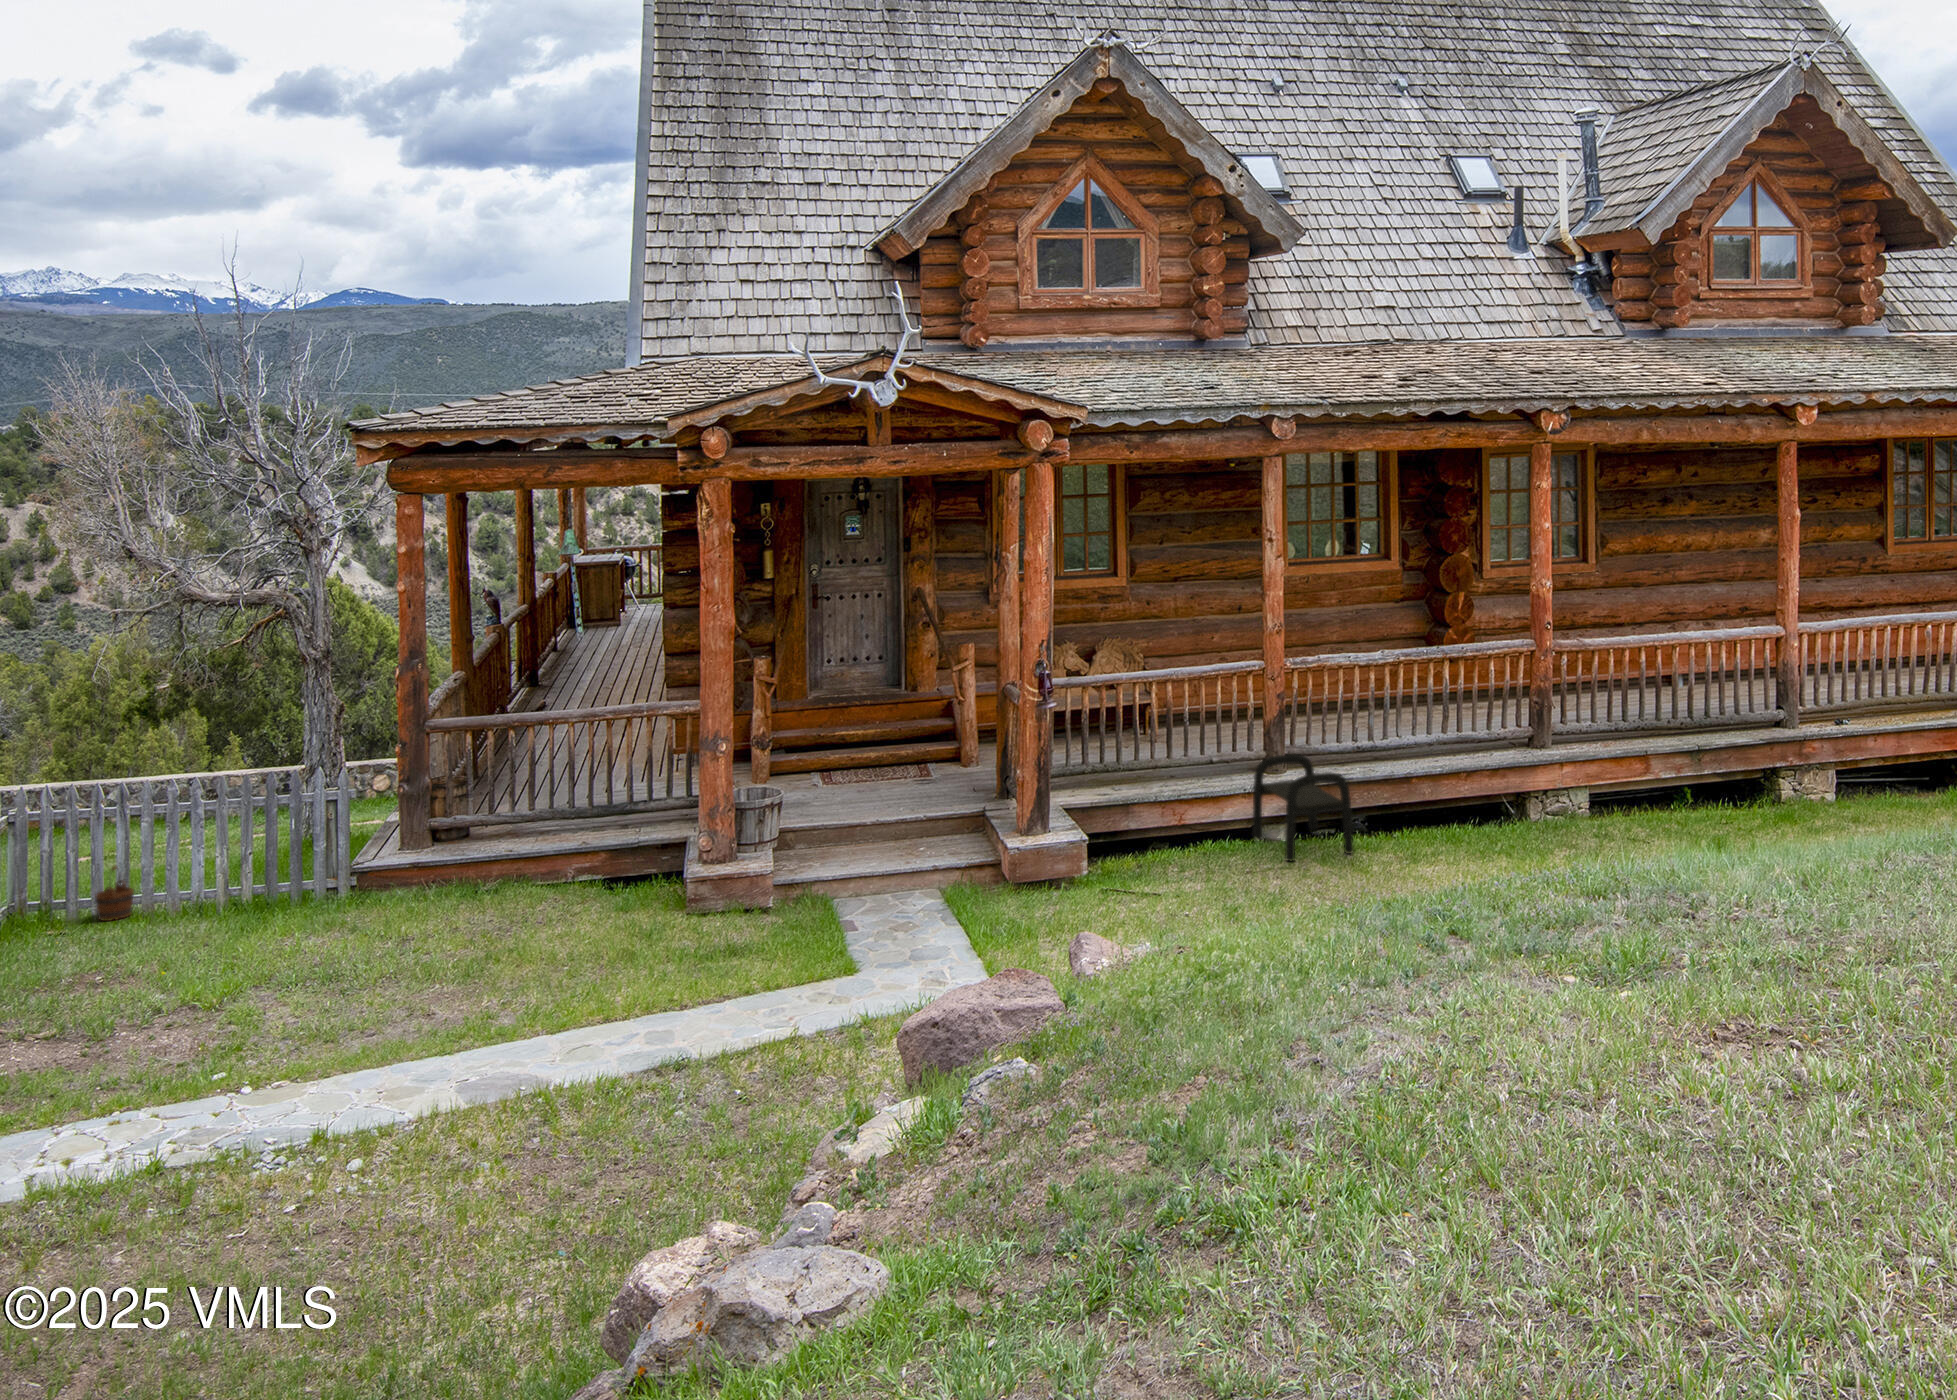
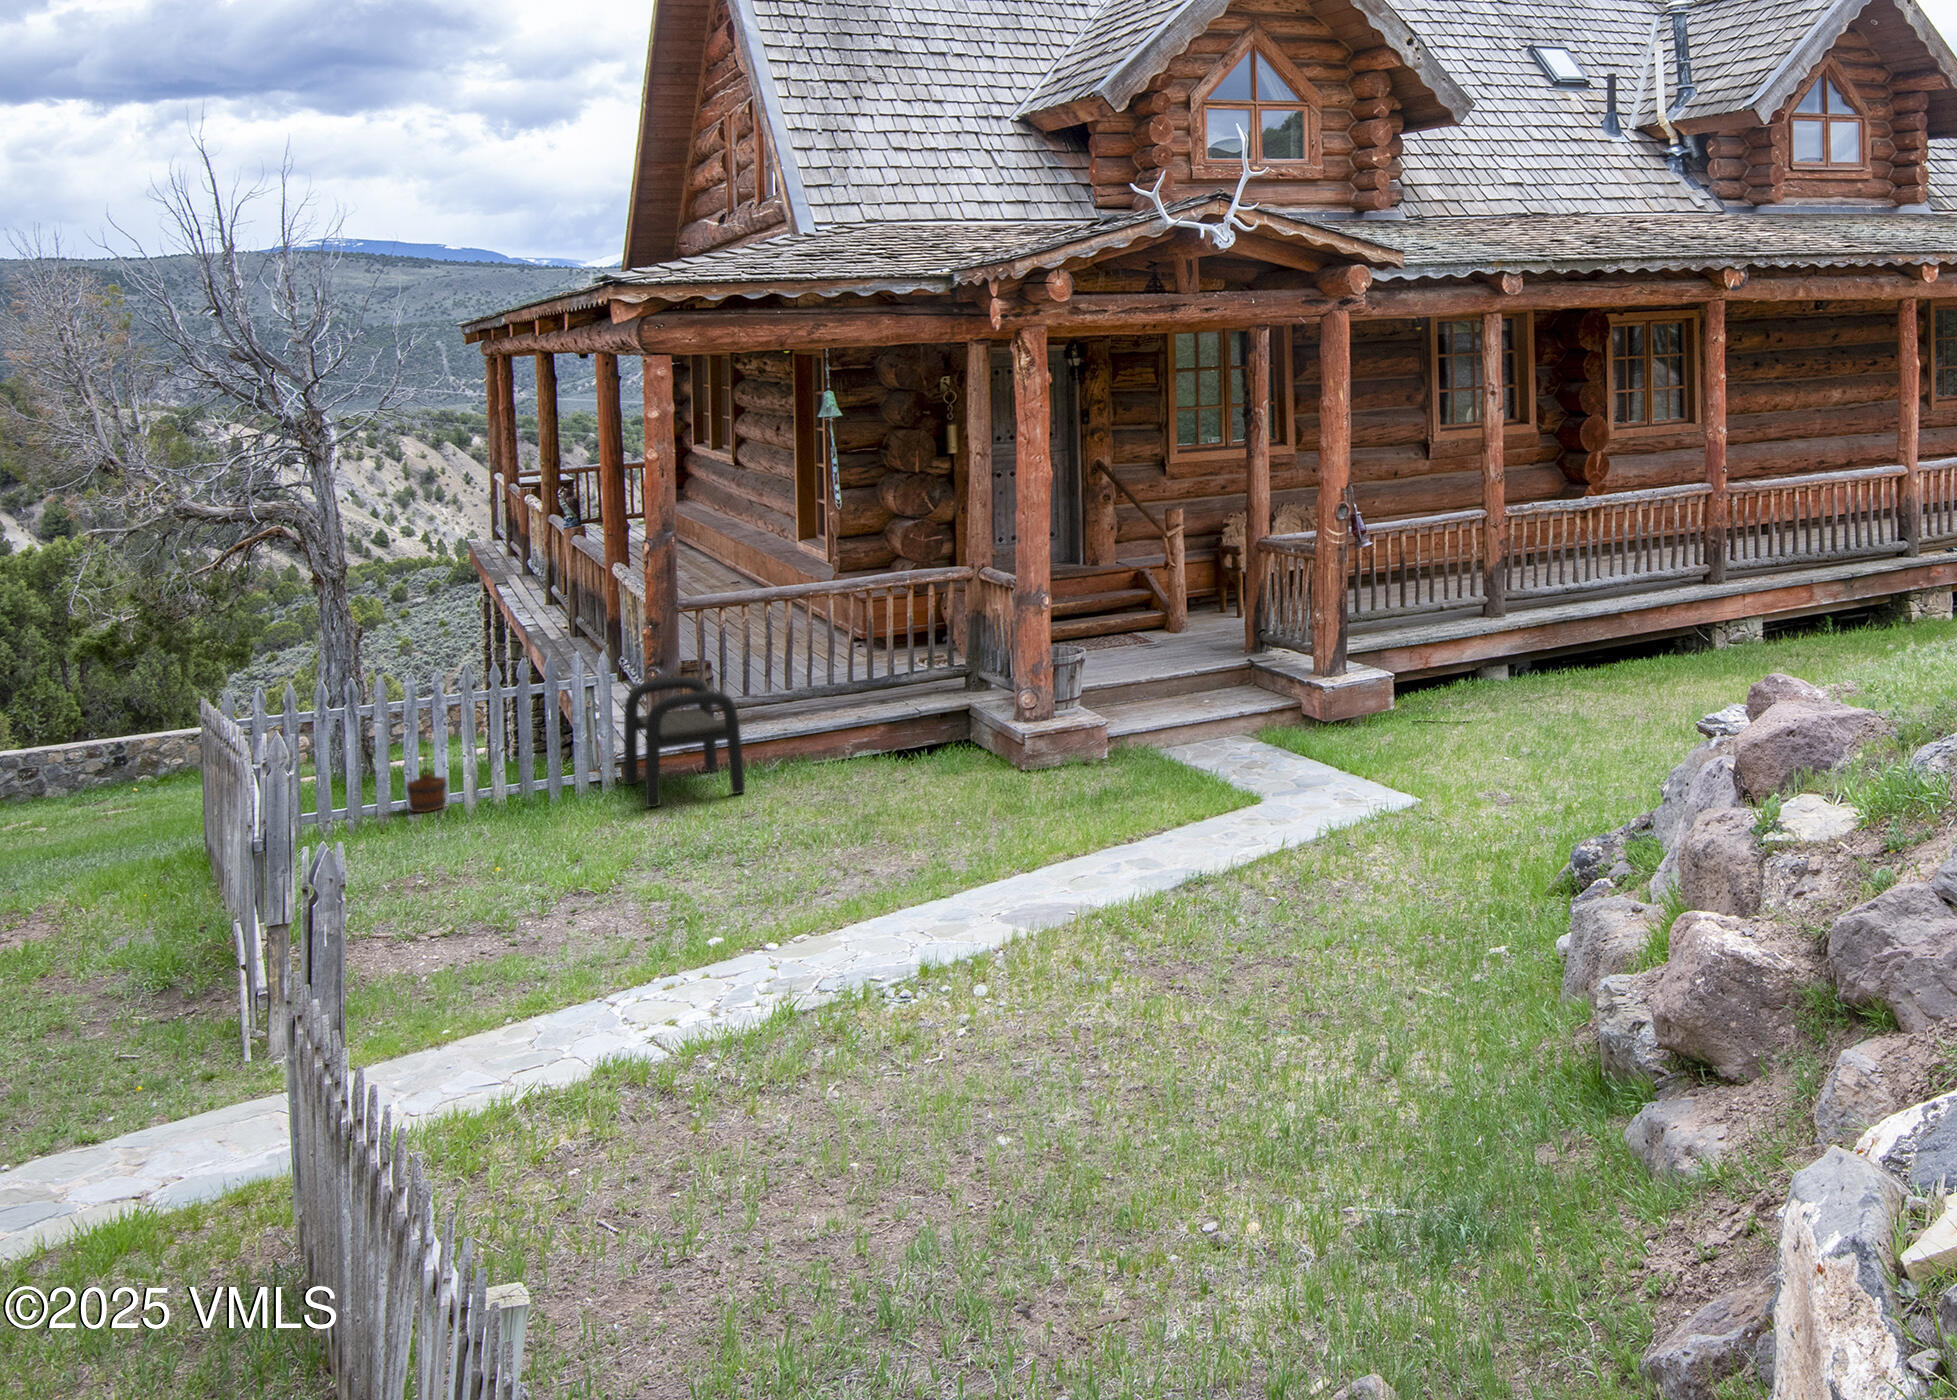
bench: present [1253,754,1353,861] -> present [624,677,745,807]

